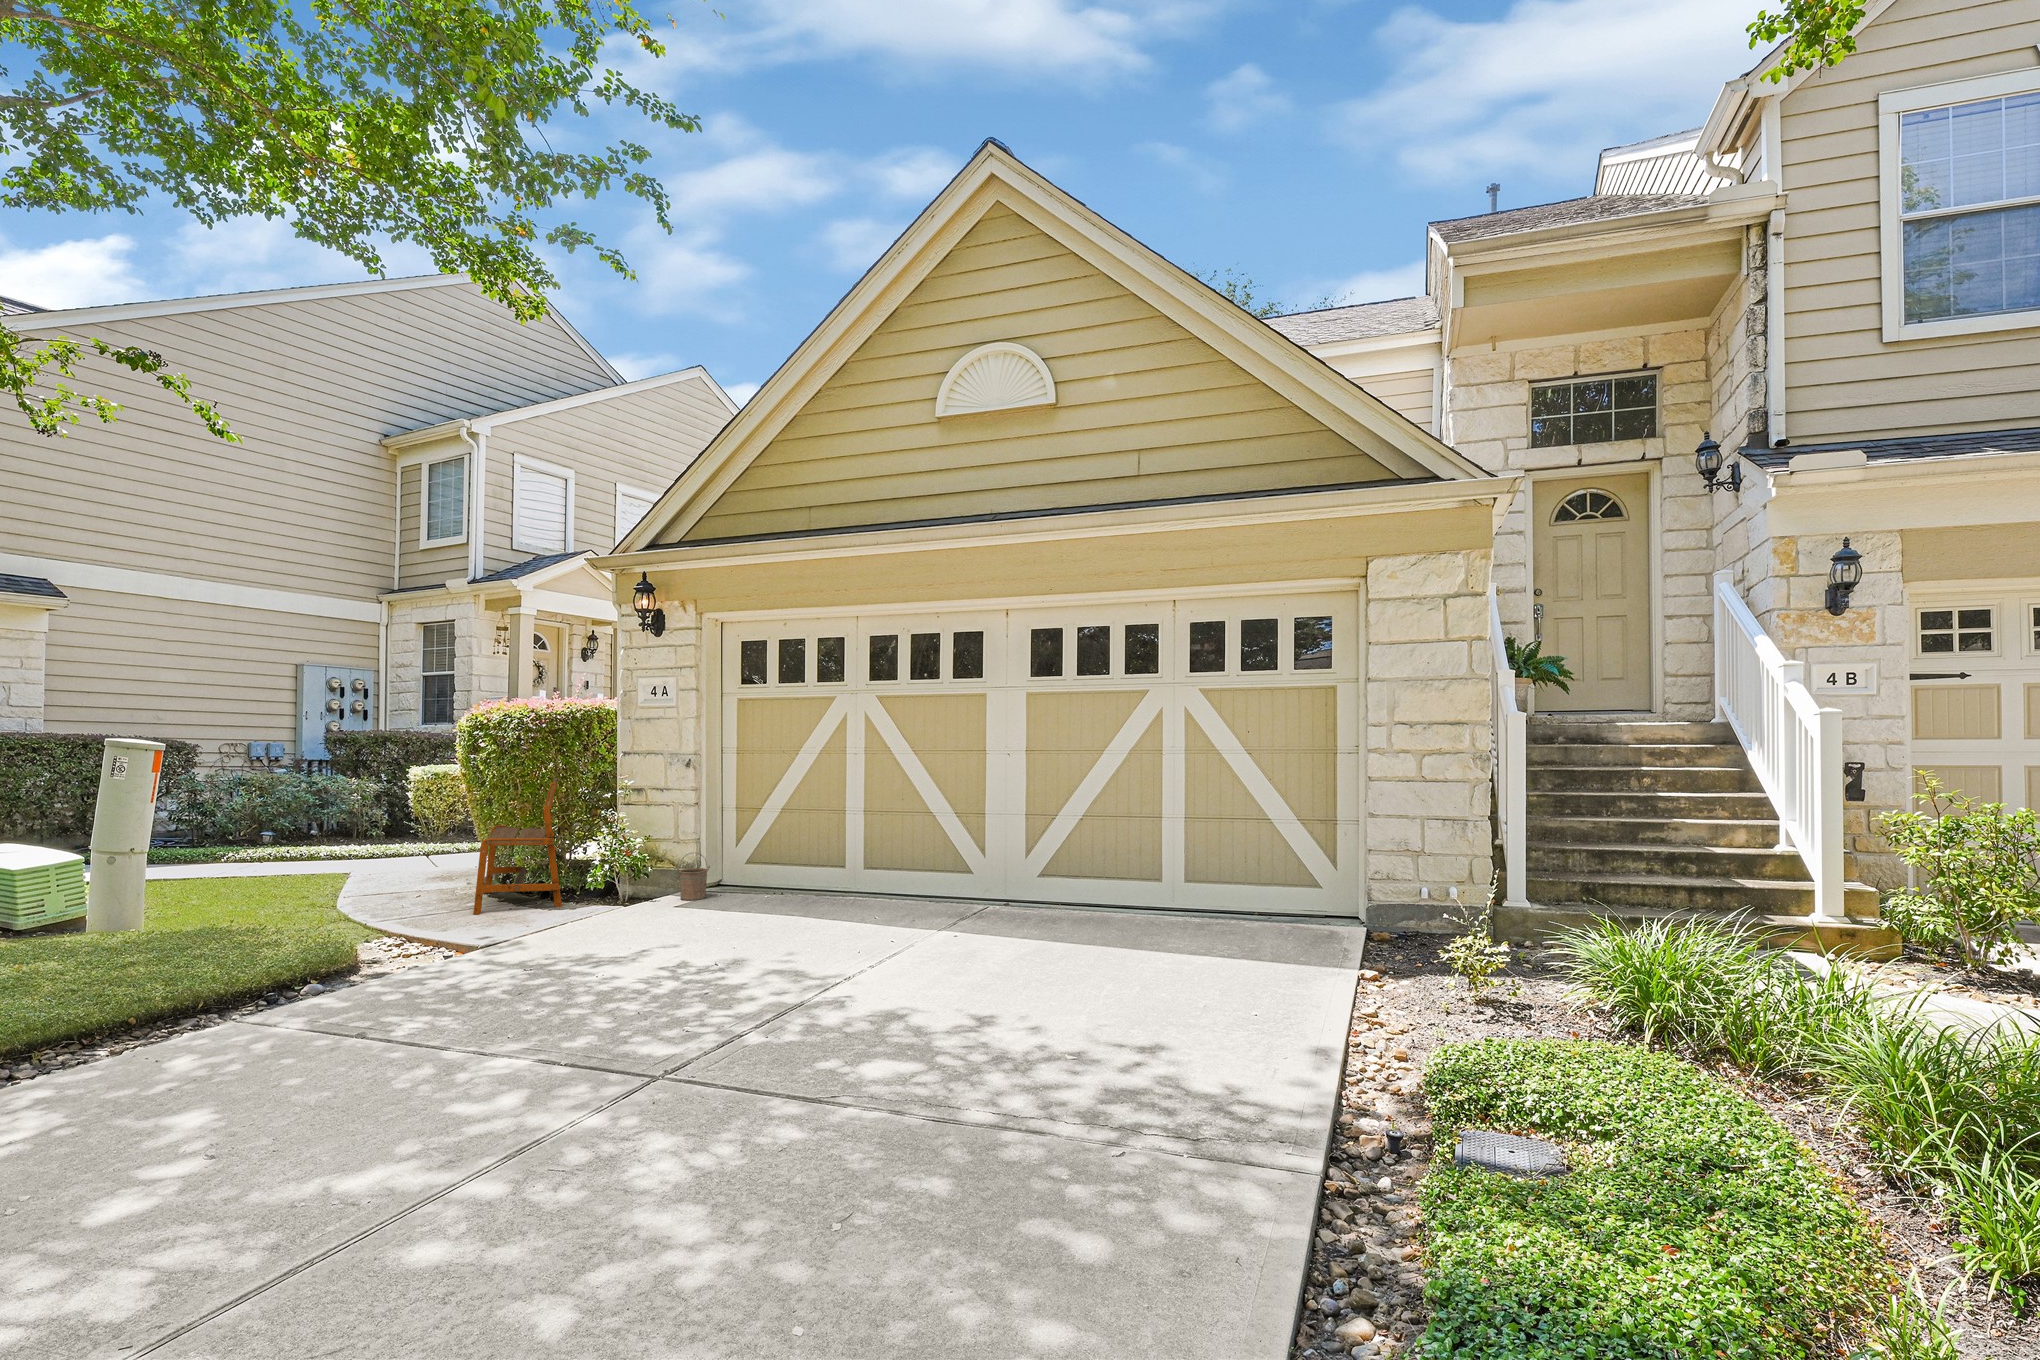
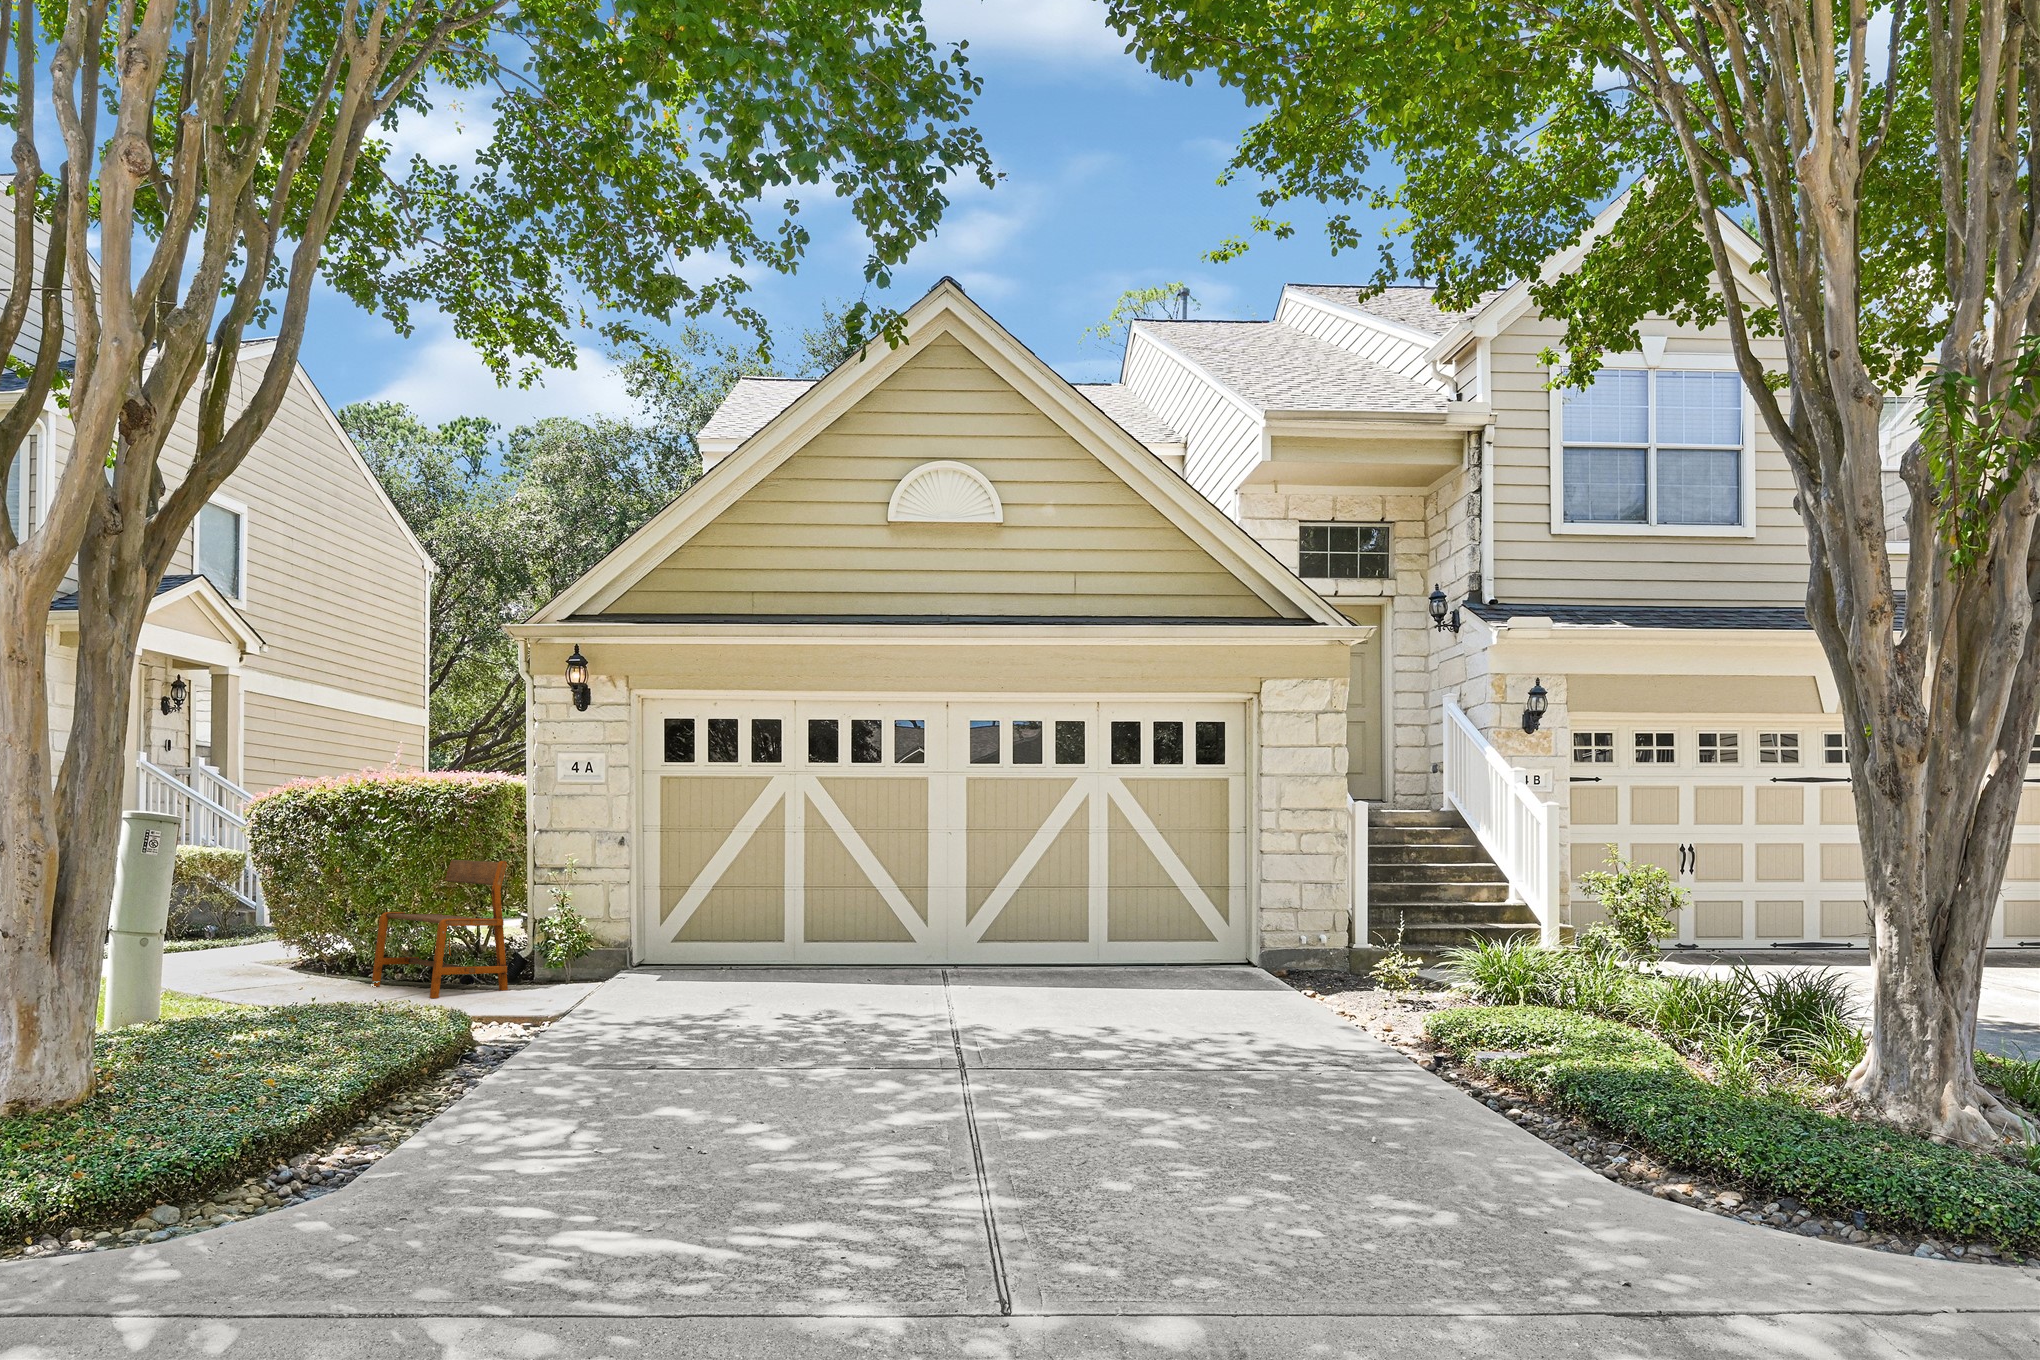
bucket: present [677,853,710,900] -> none [615,933,645,981]

